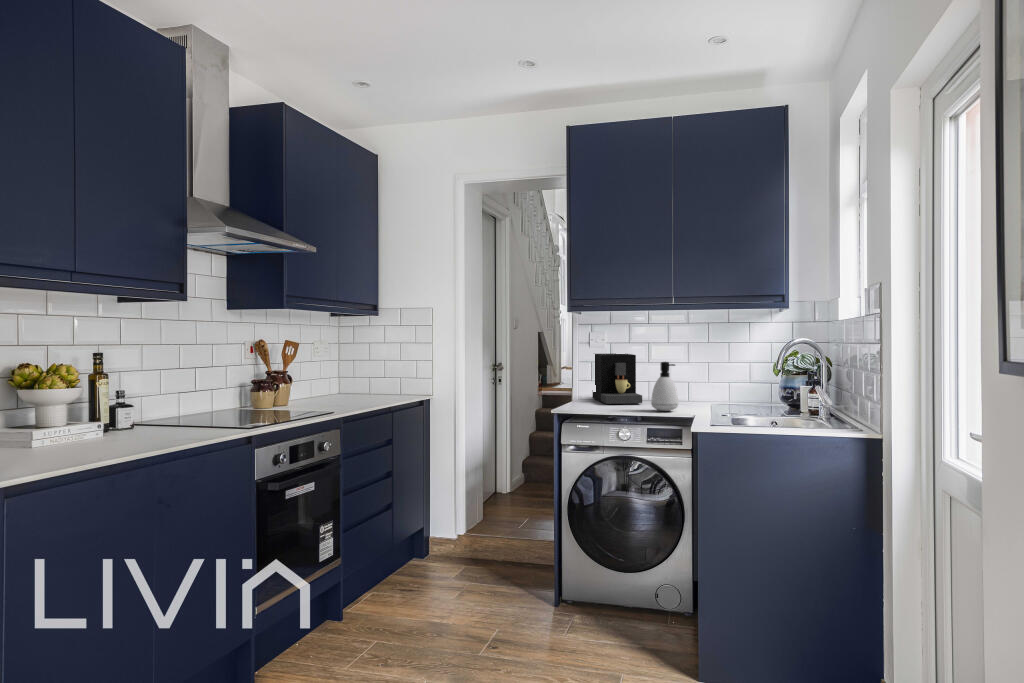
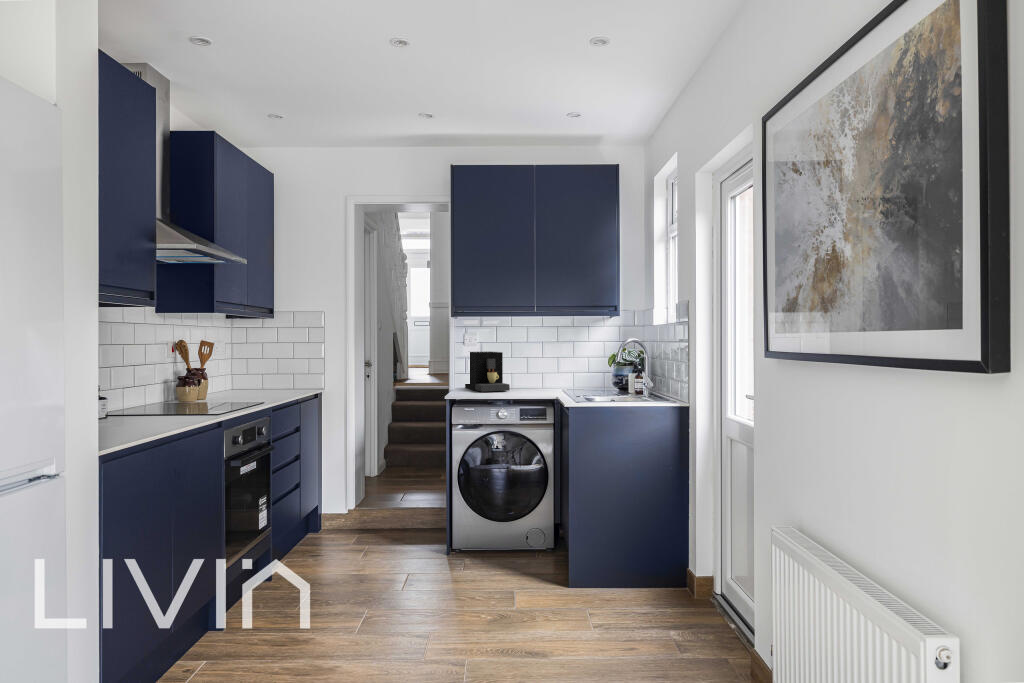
soap dispenser: present [651,362,678,411] -> none [521,357,541,395]

